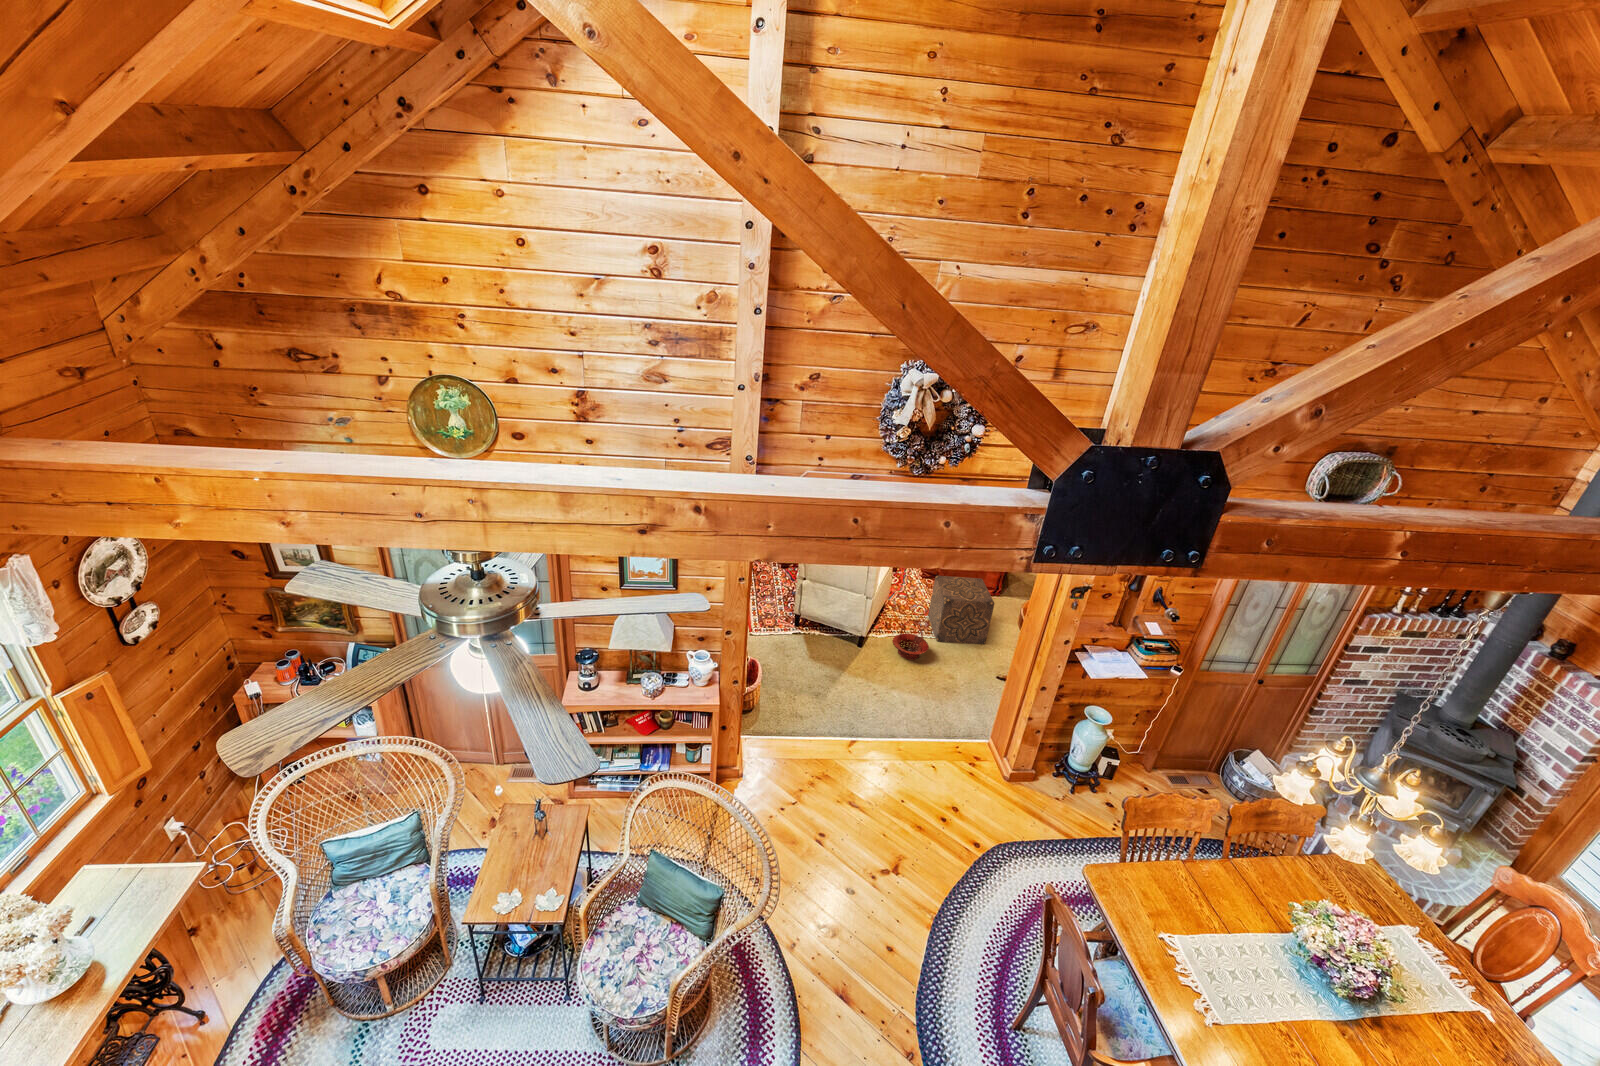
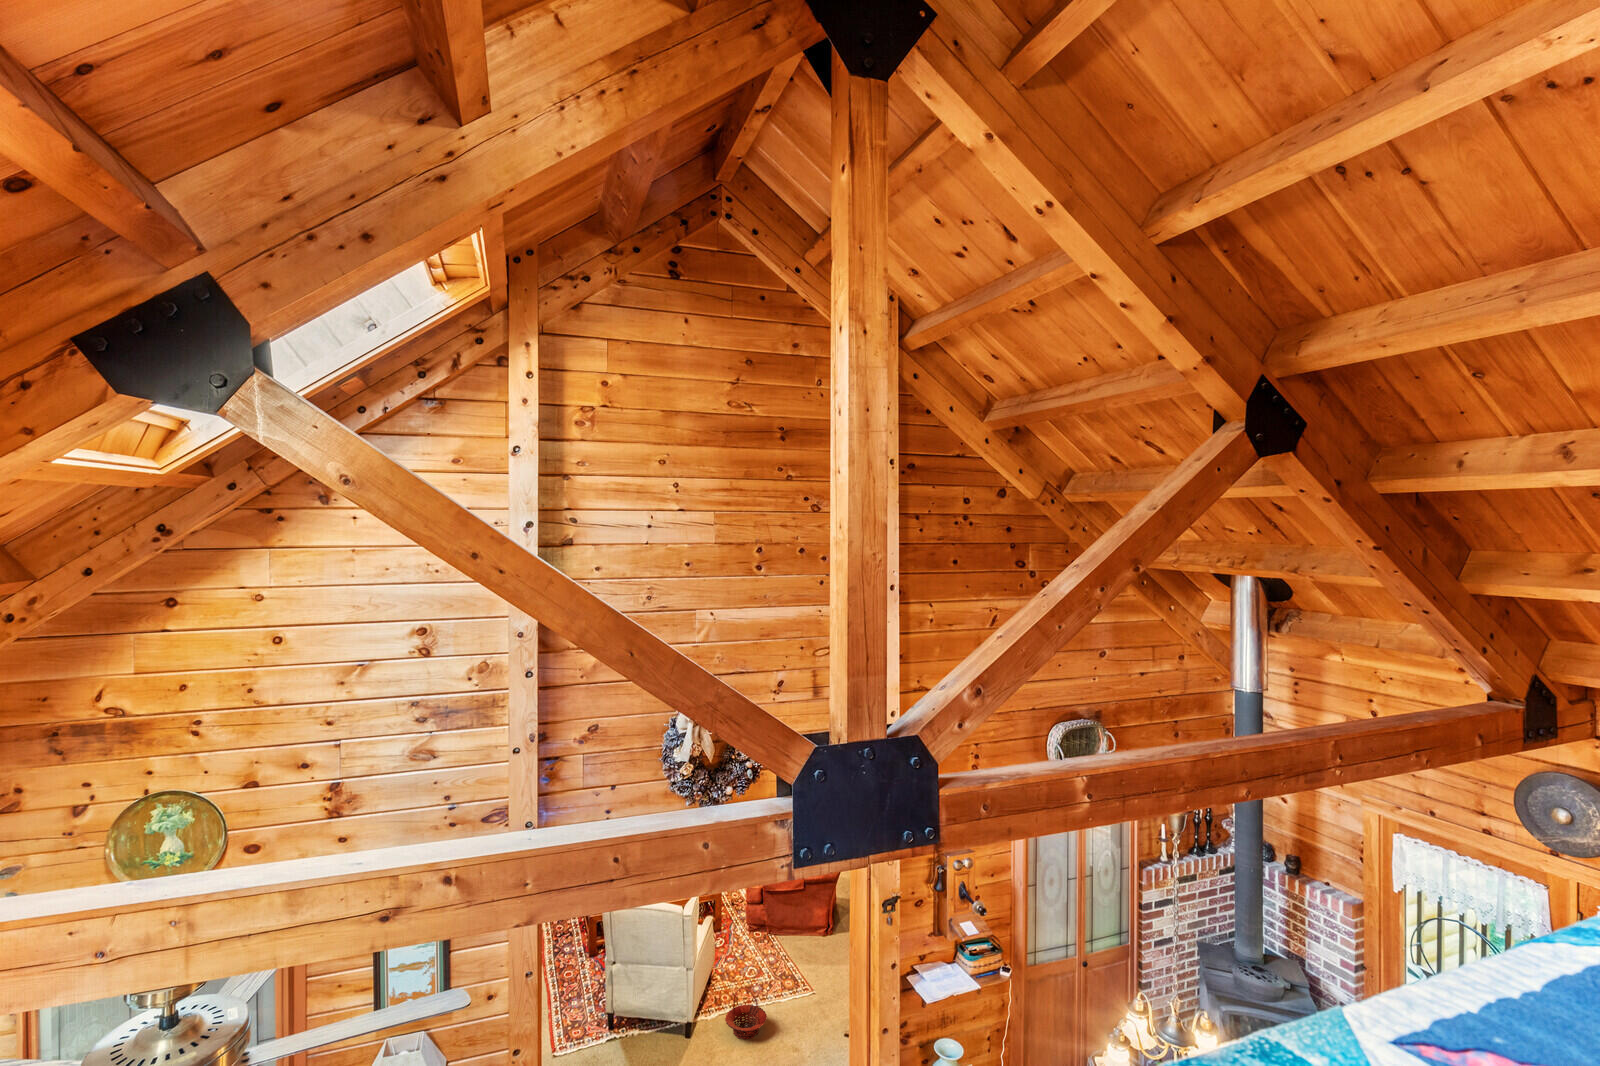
ottoman: present [928,576,994,644] -> none [762,917,828,1007]

